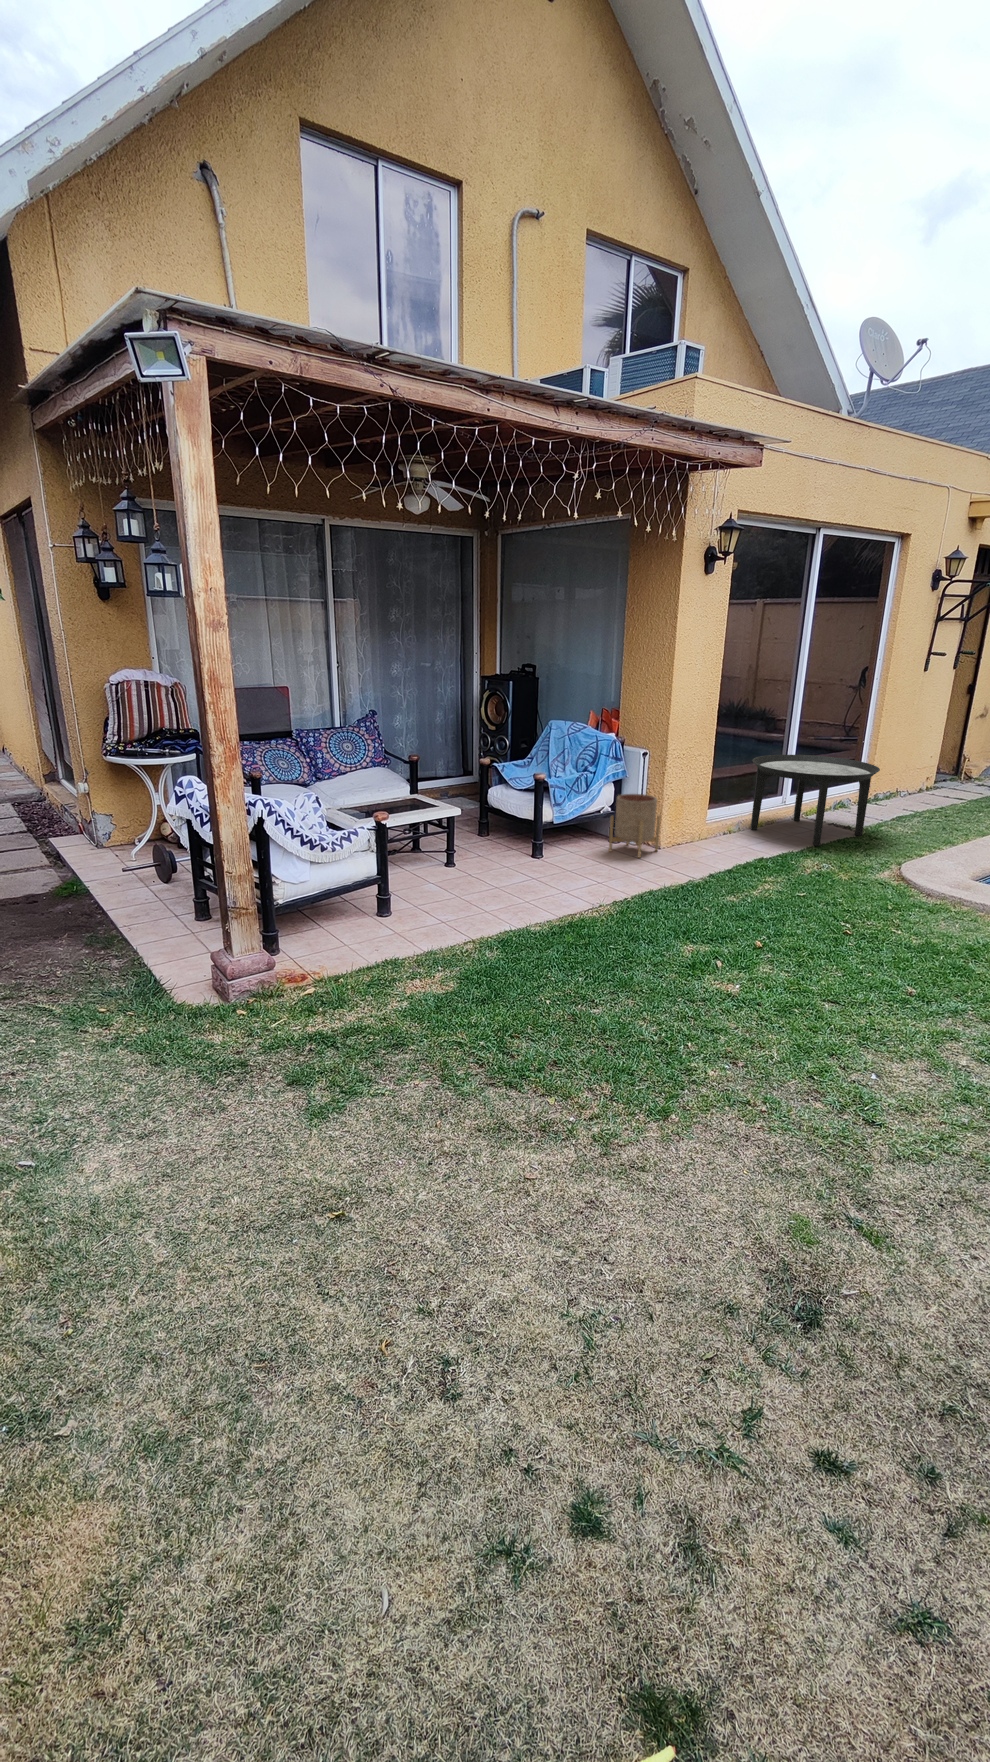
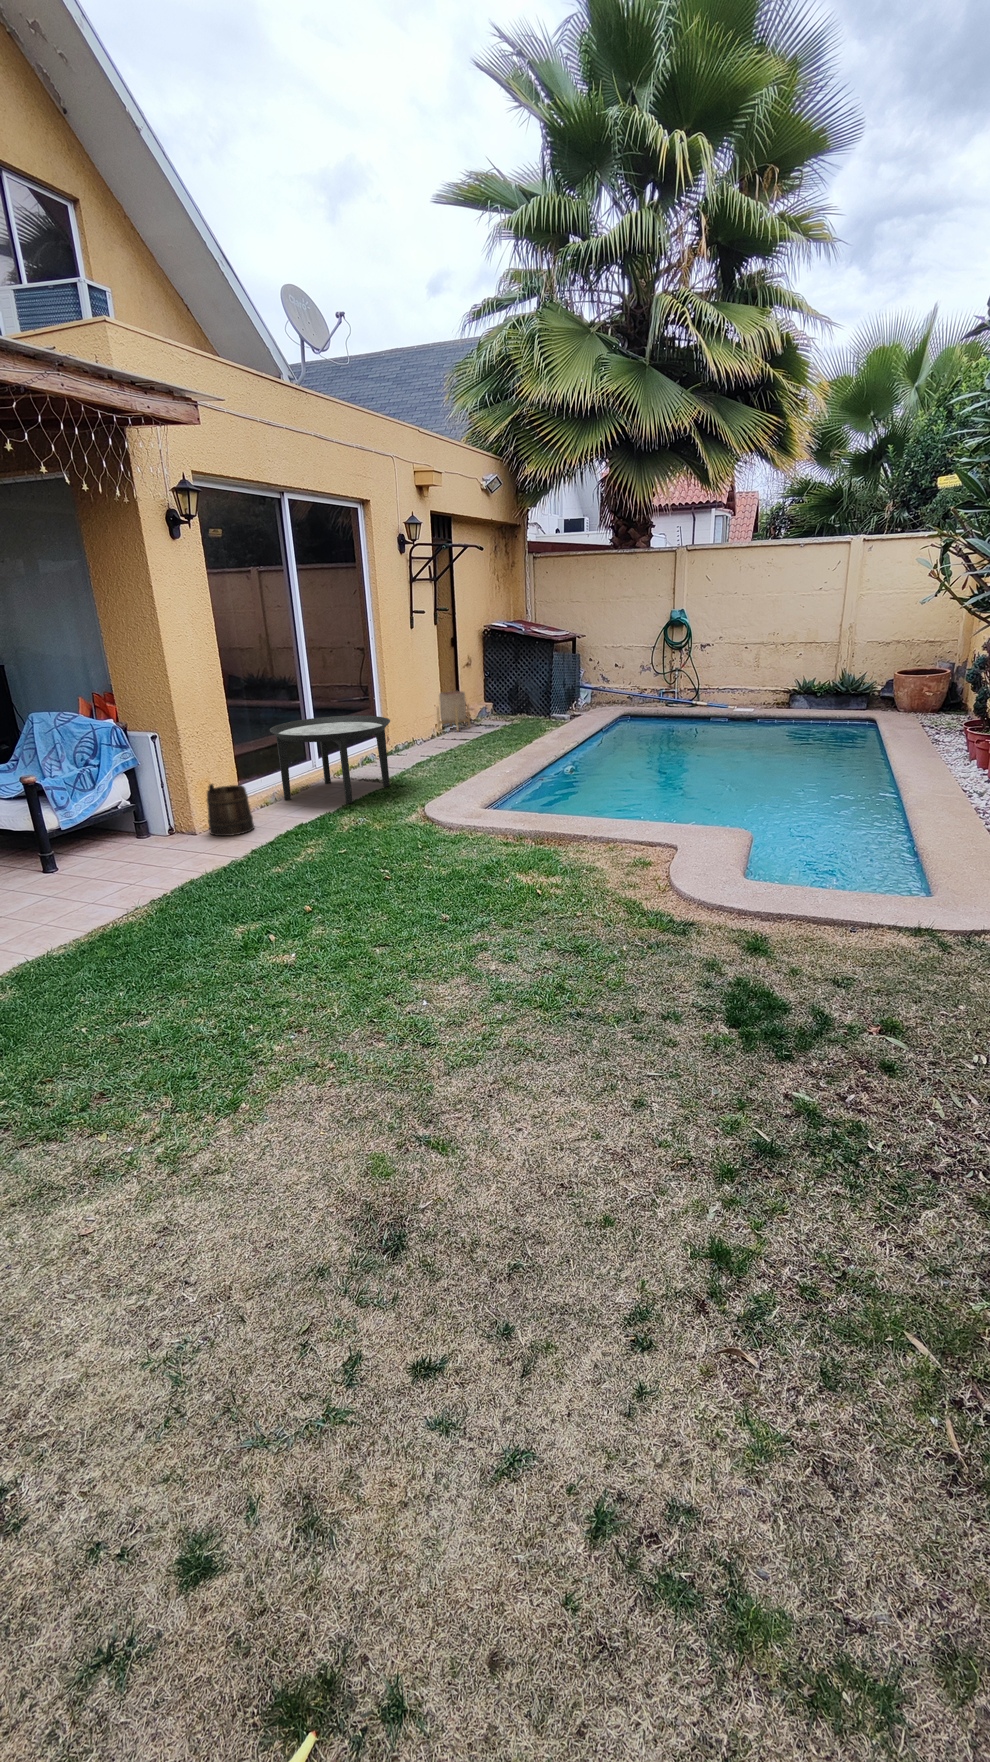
planter: present [609,794,660,858] -> present [437,691,470,731]
bucket: none [676,803,719,855] -> present [207,784,254,836]

